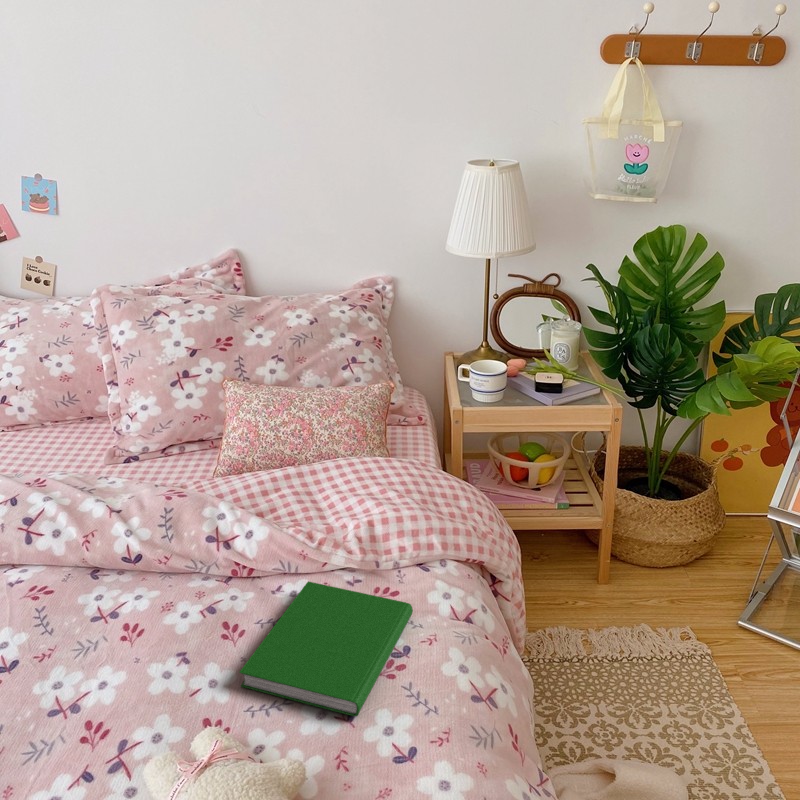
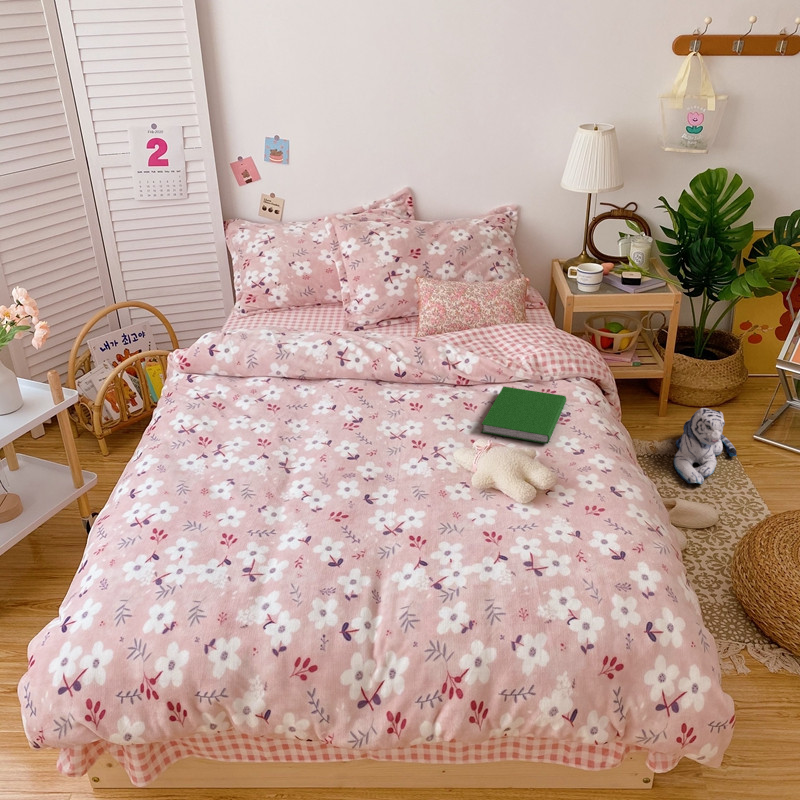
plush toy: none [614,589,713,719] -> present [673,408,737,484]

